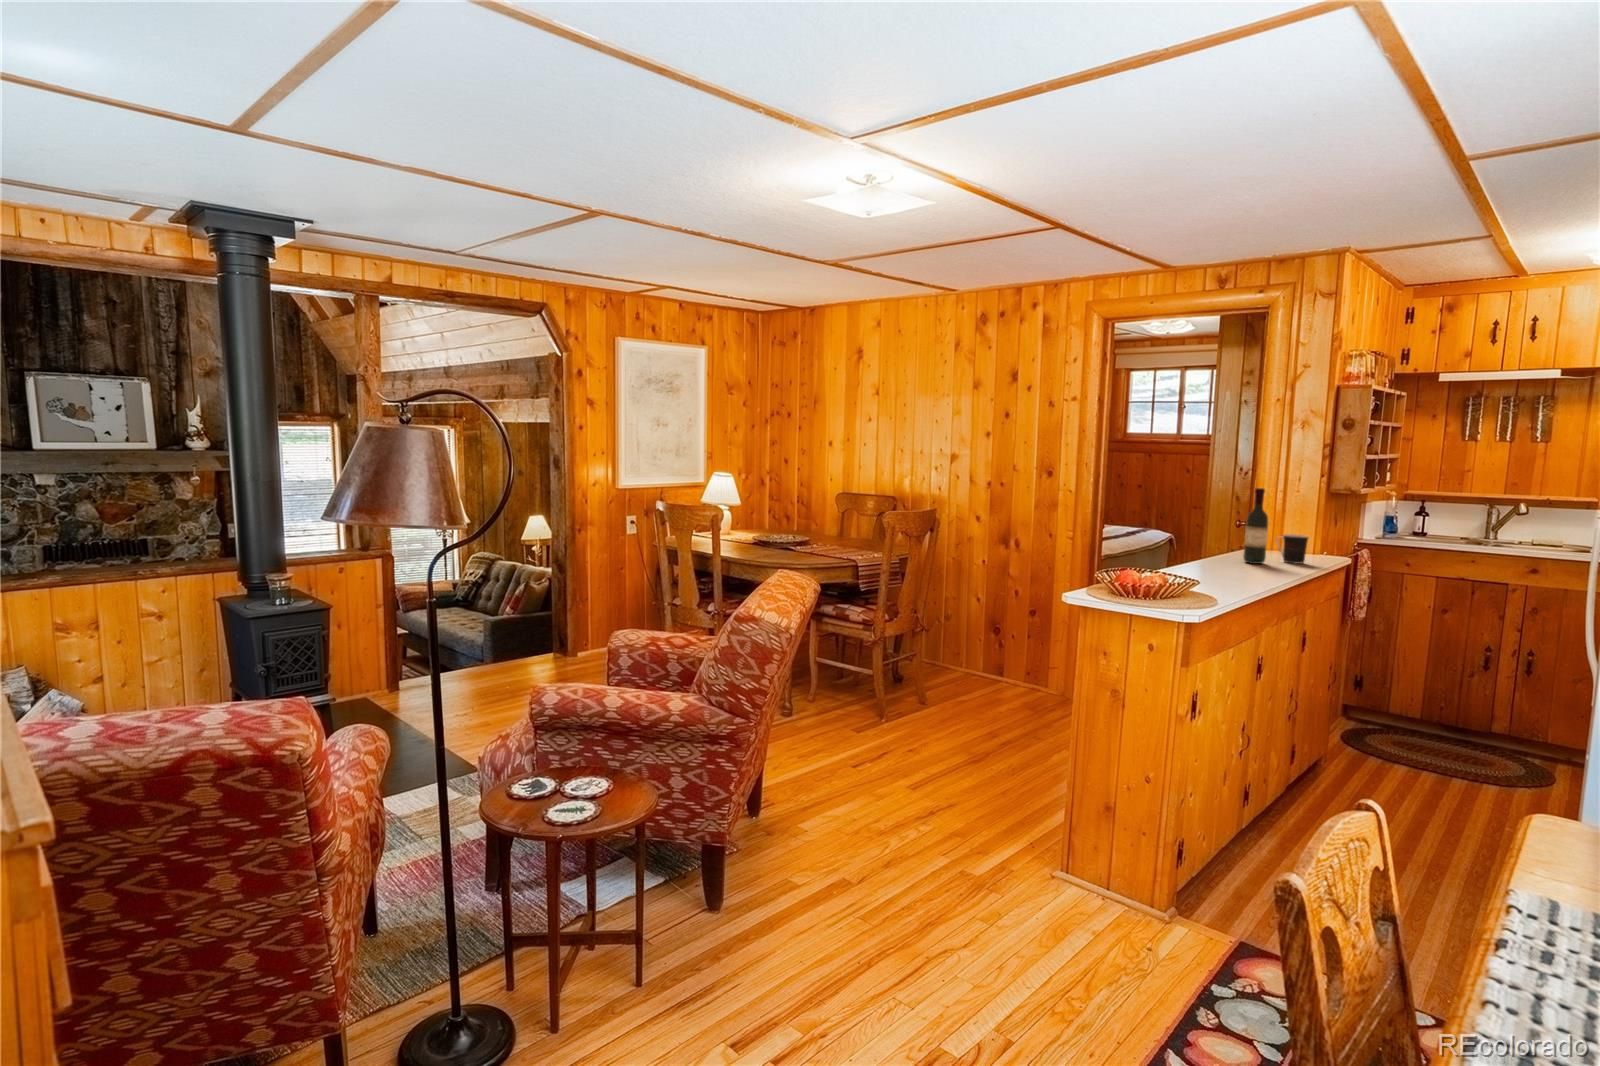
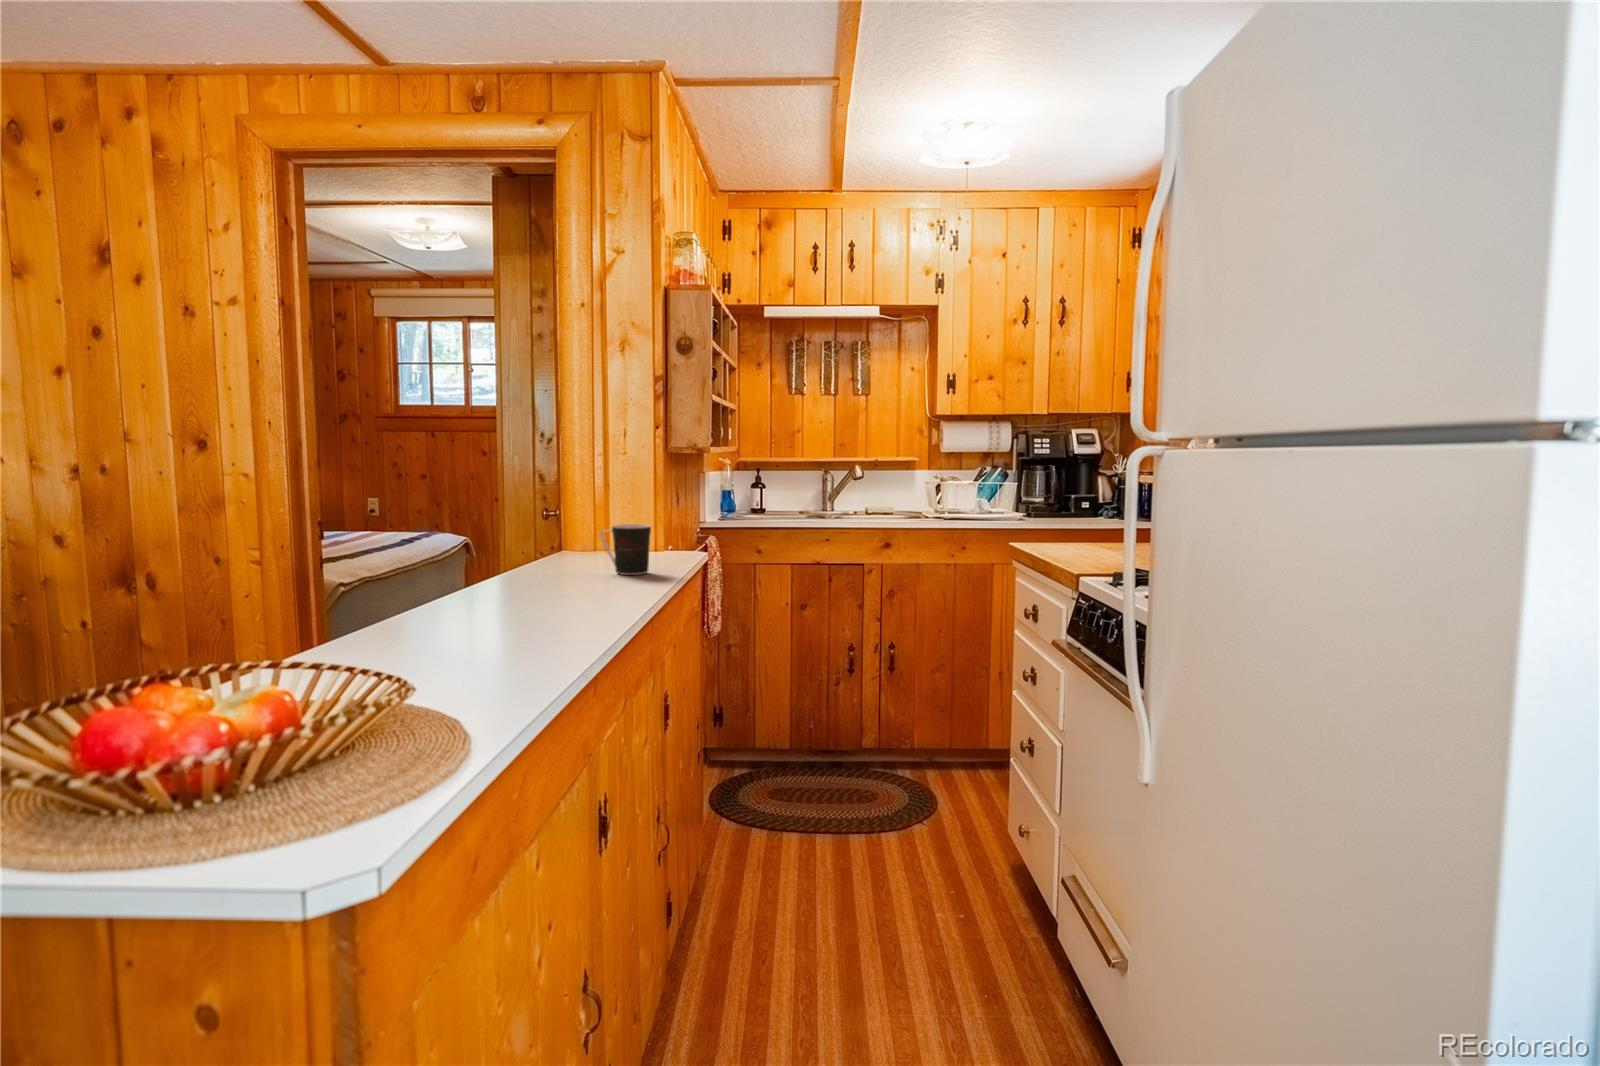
wine bottle: present [1243,488,1268,564] -> none [548,442,587,585]

